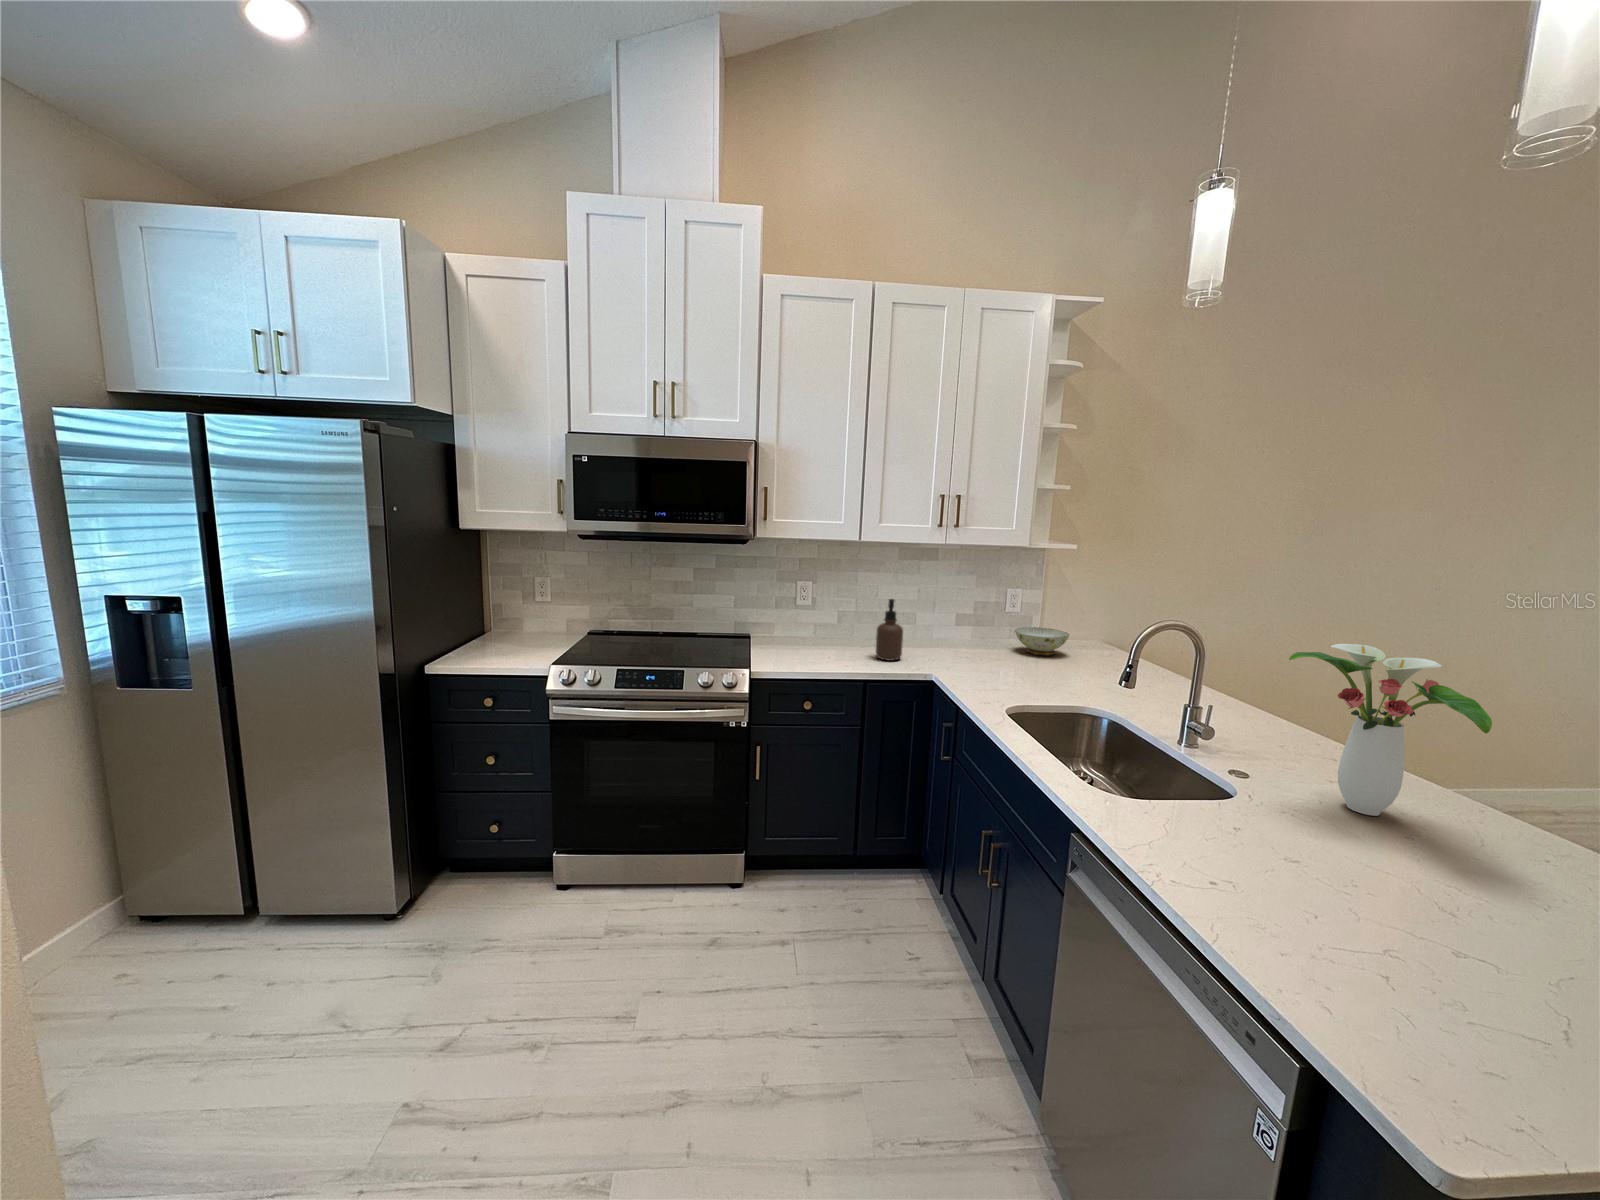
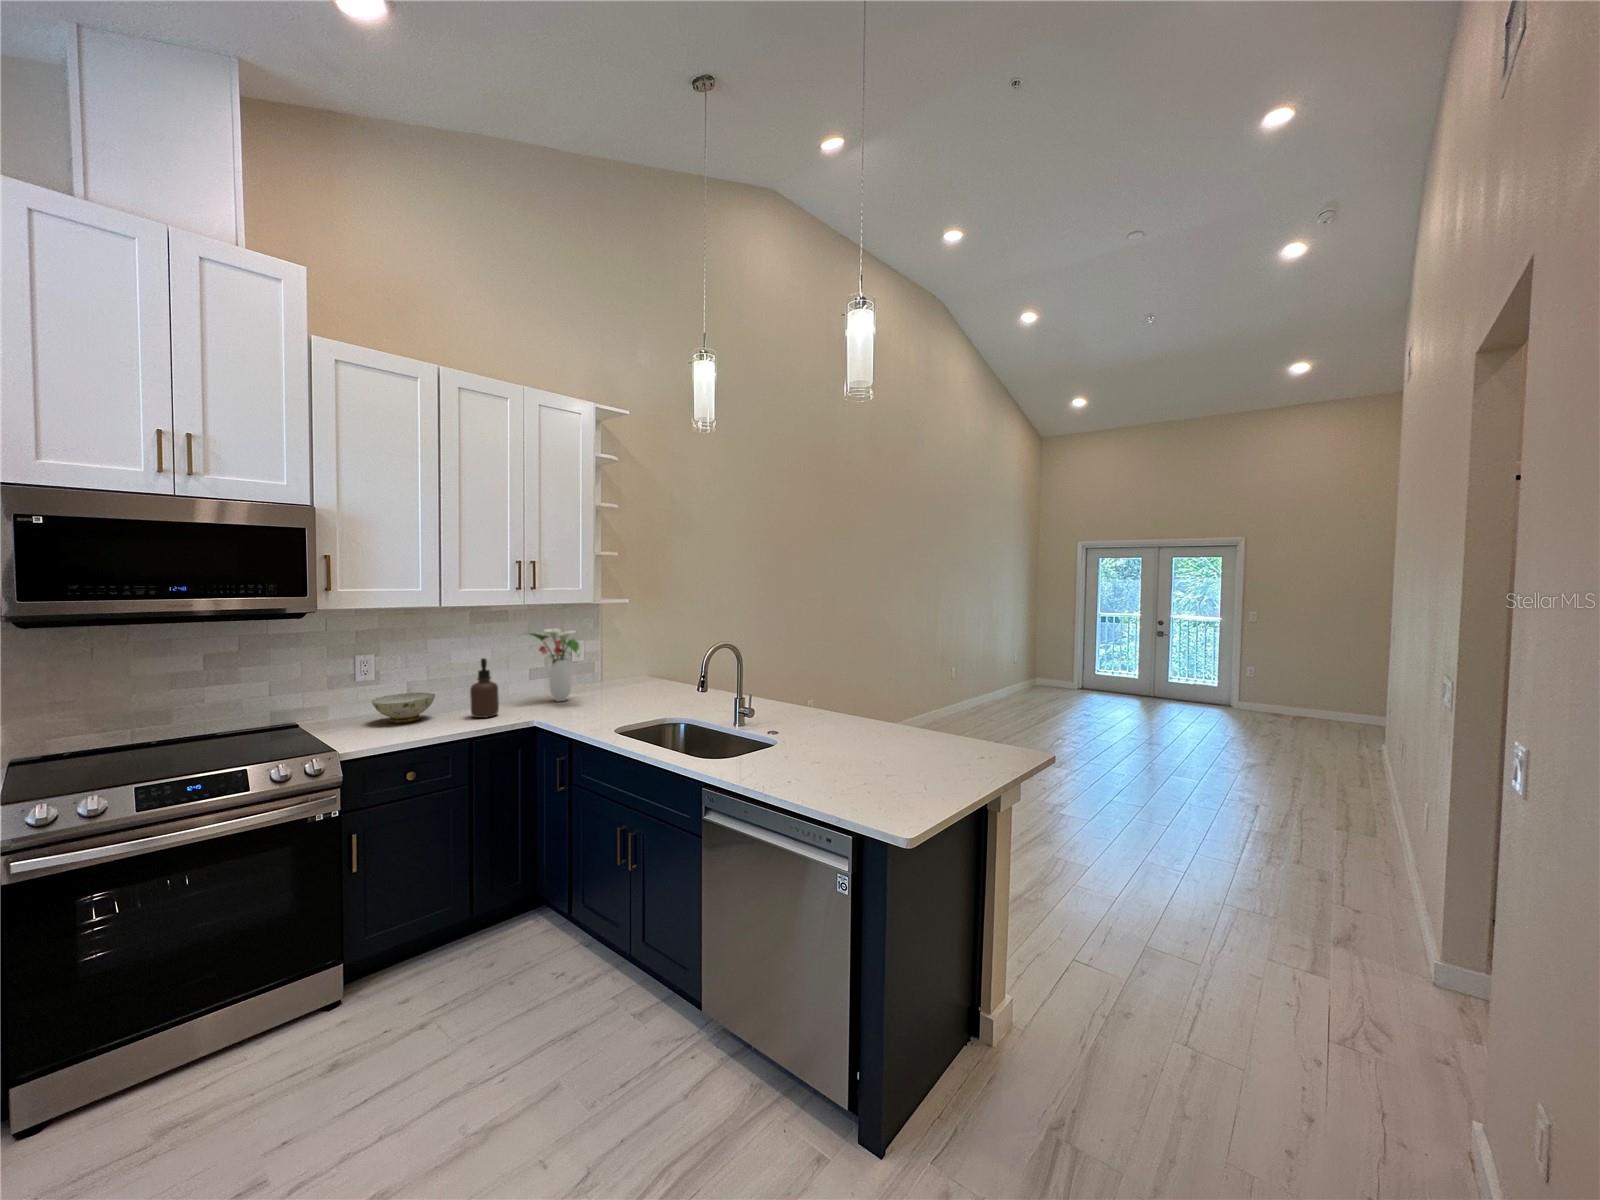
ceramic bowl: present [1015,627,1069,656] -> present [372,693,435,723]
flower arrangement: present [1289,644,1492,816] -> present [528,629,579,701]

